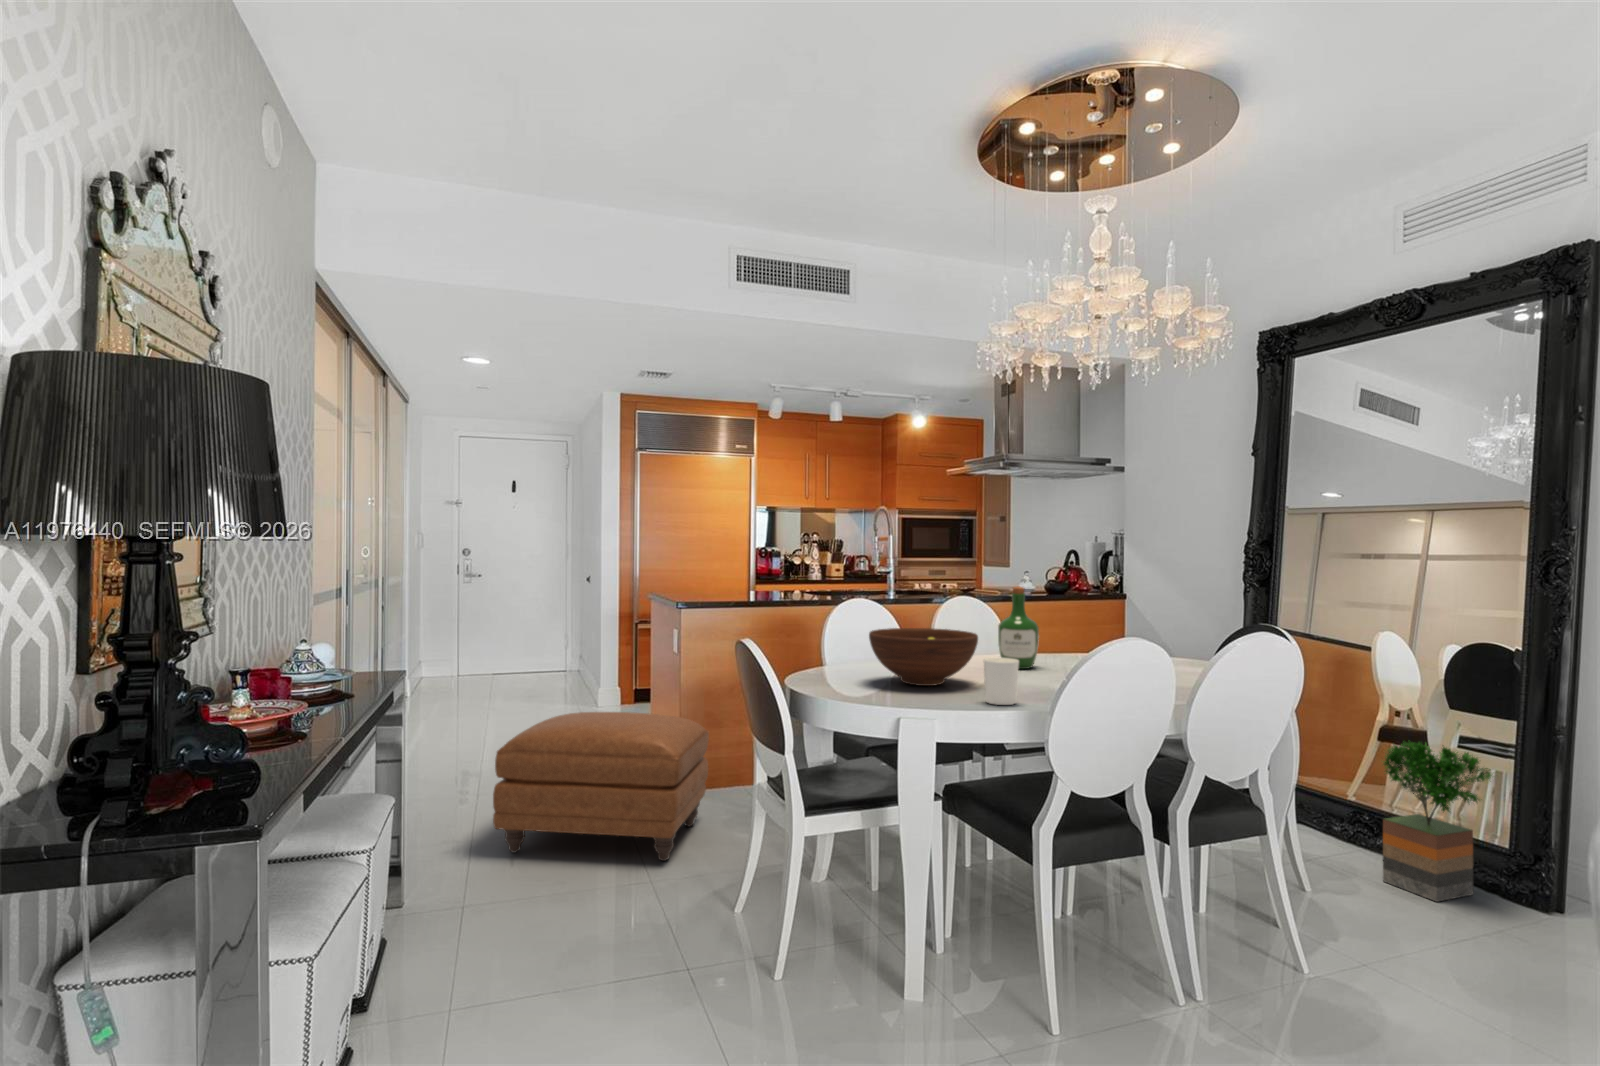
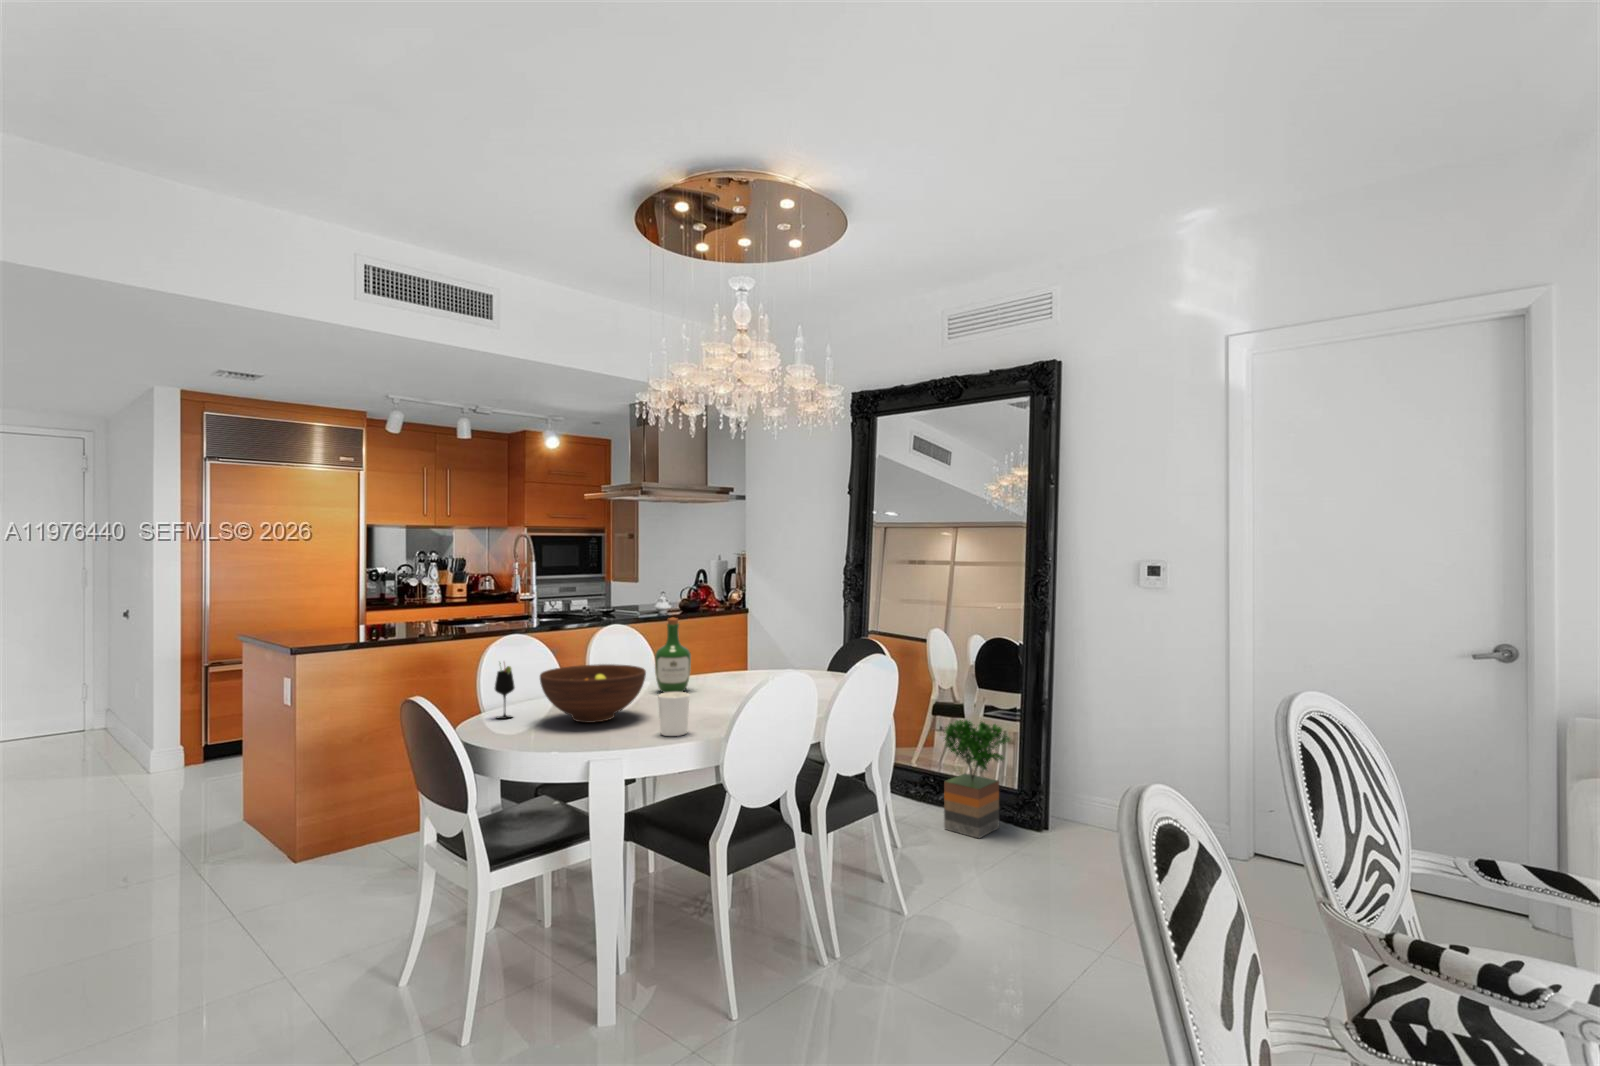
wine glass: none [830,617,849,675] -> present [495,663,515,719]
ottoman: present [493,712,709,861] -> none [44,779,342,979]

